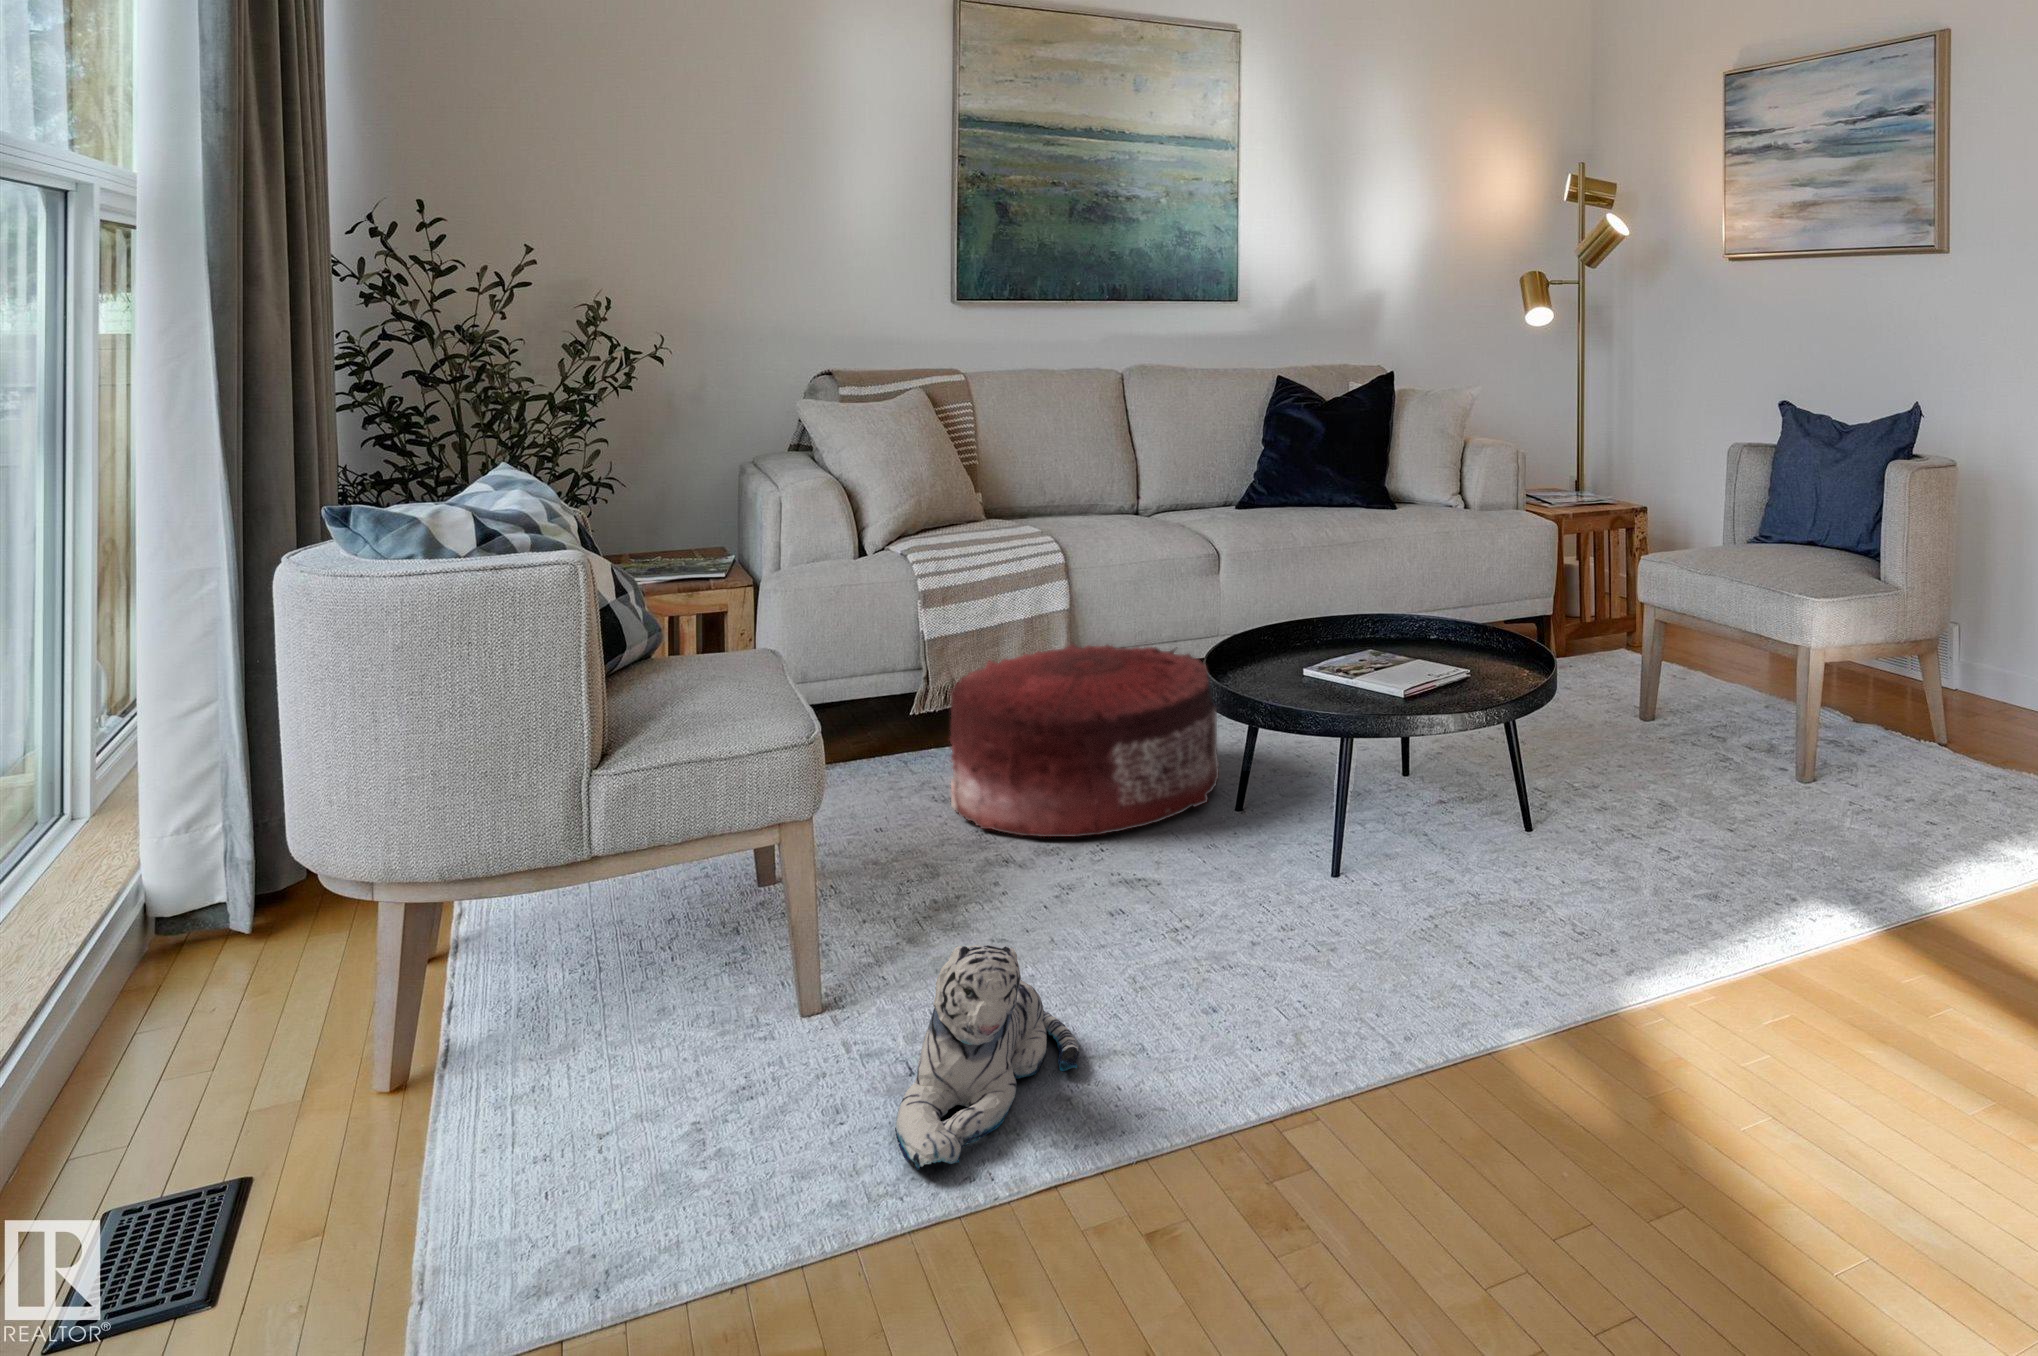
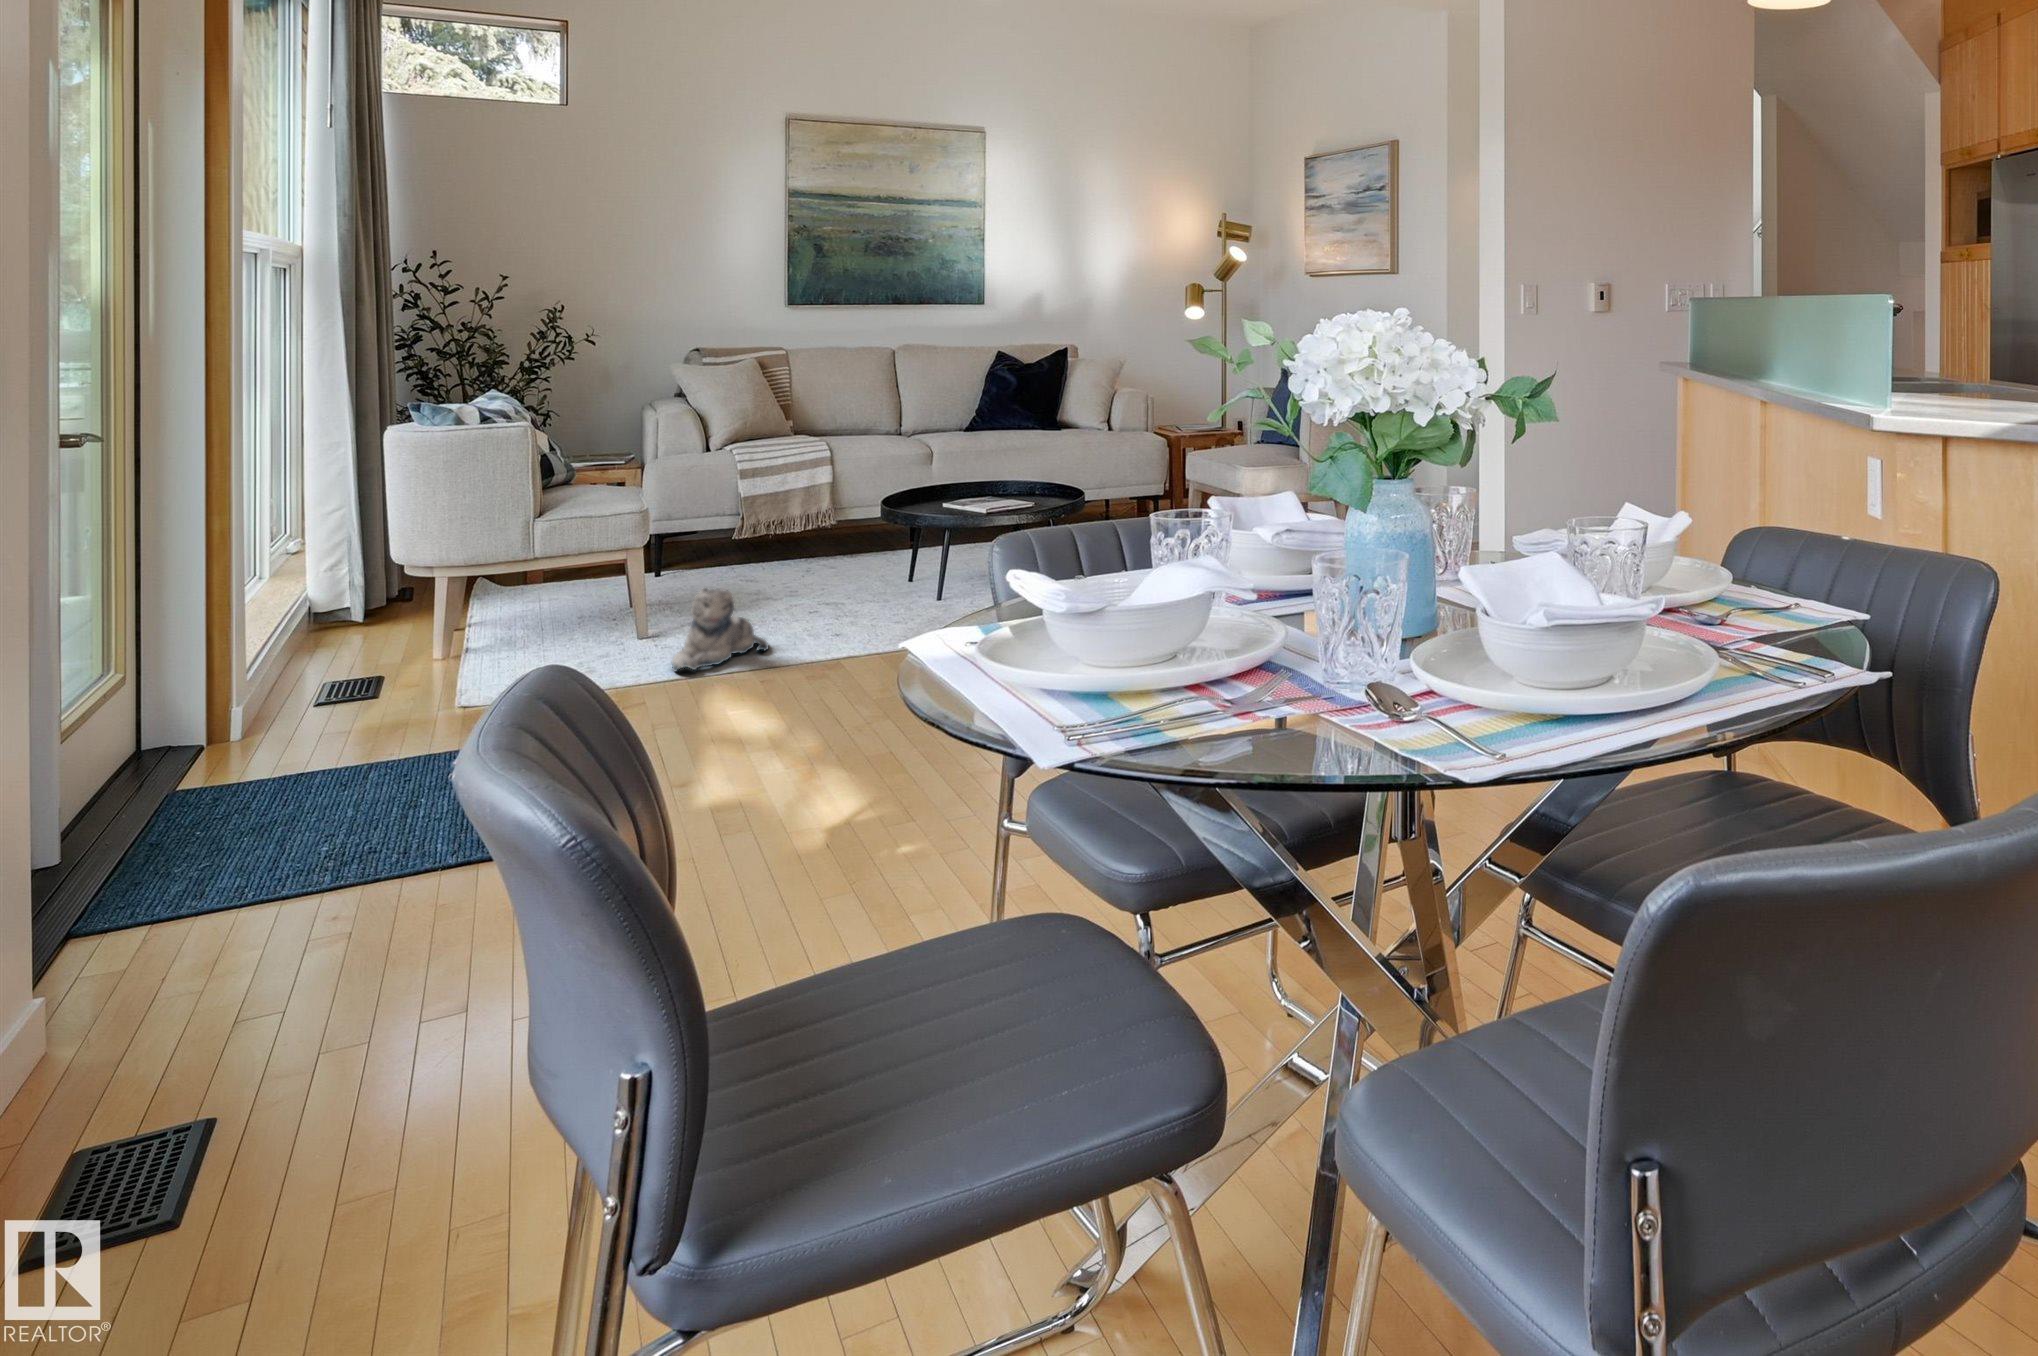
pouf: present [950,644,1219,837] -> none [745,500,908,592]

